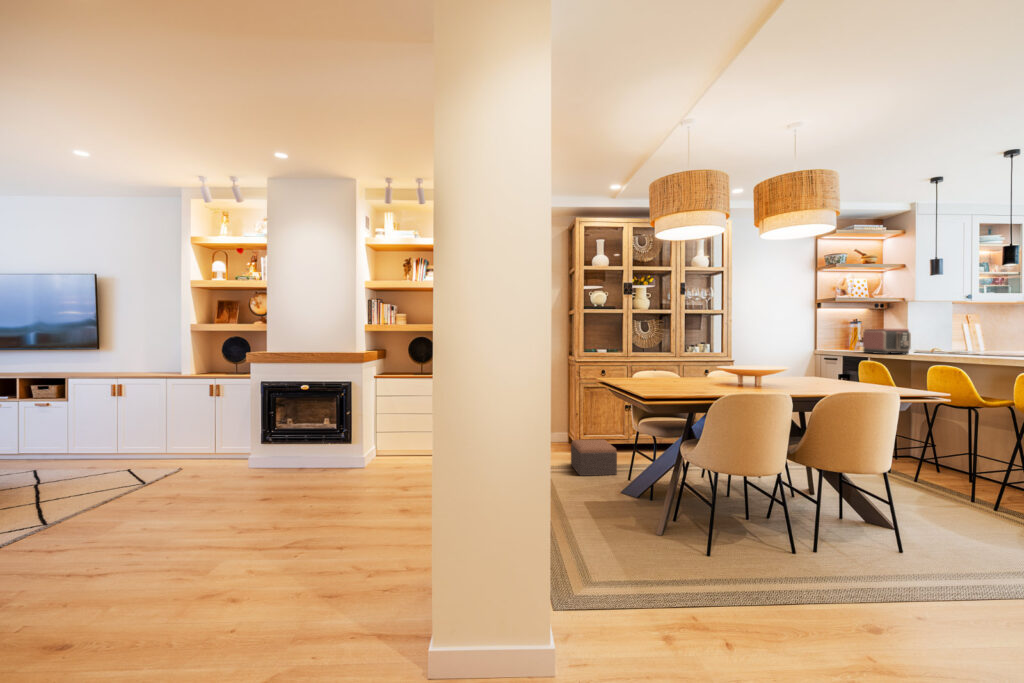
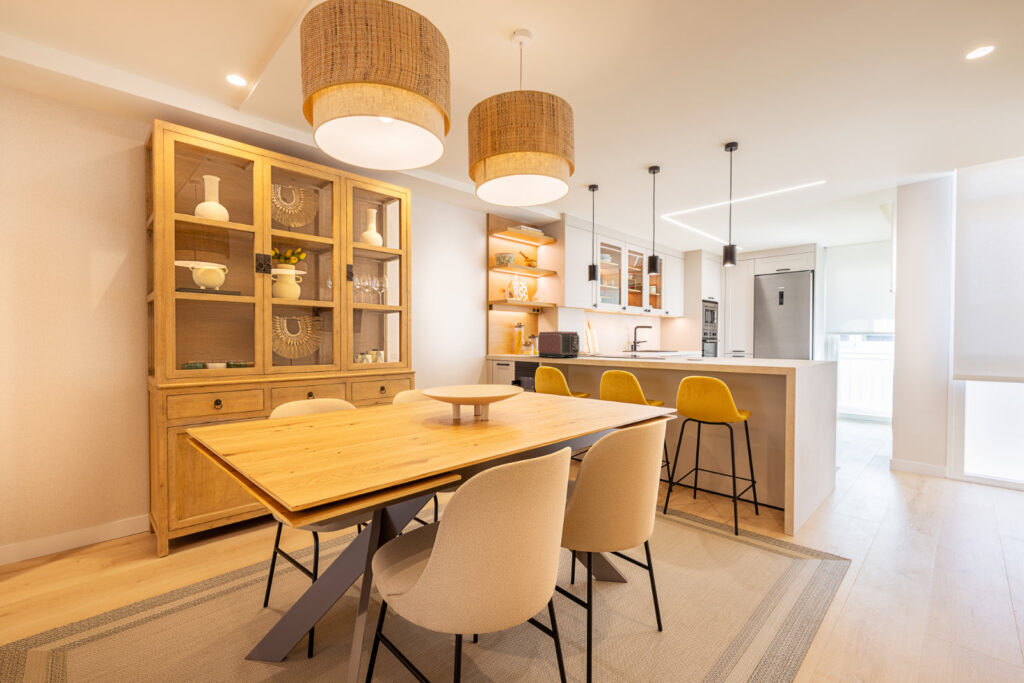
footstool: present [571,439,617,476] -> none [132,532,238,636]

